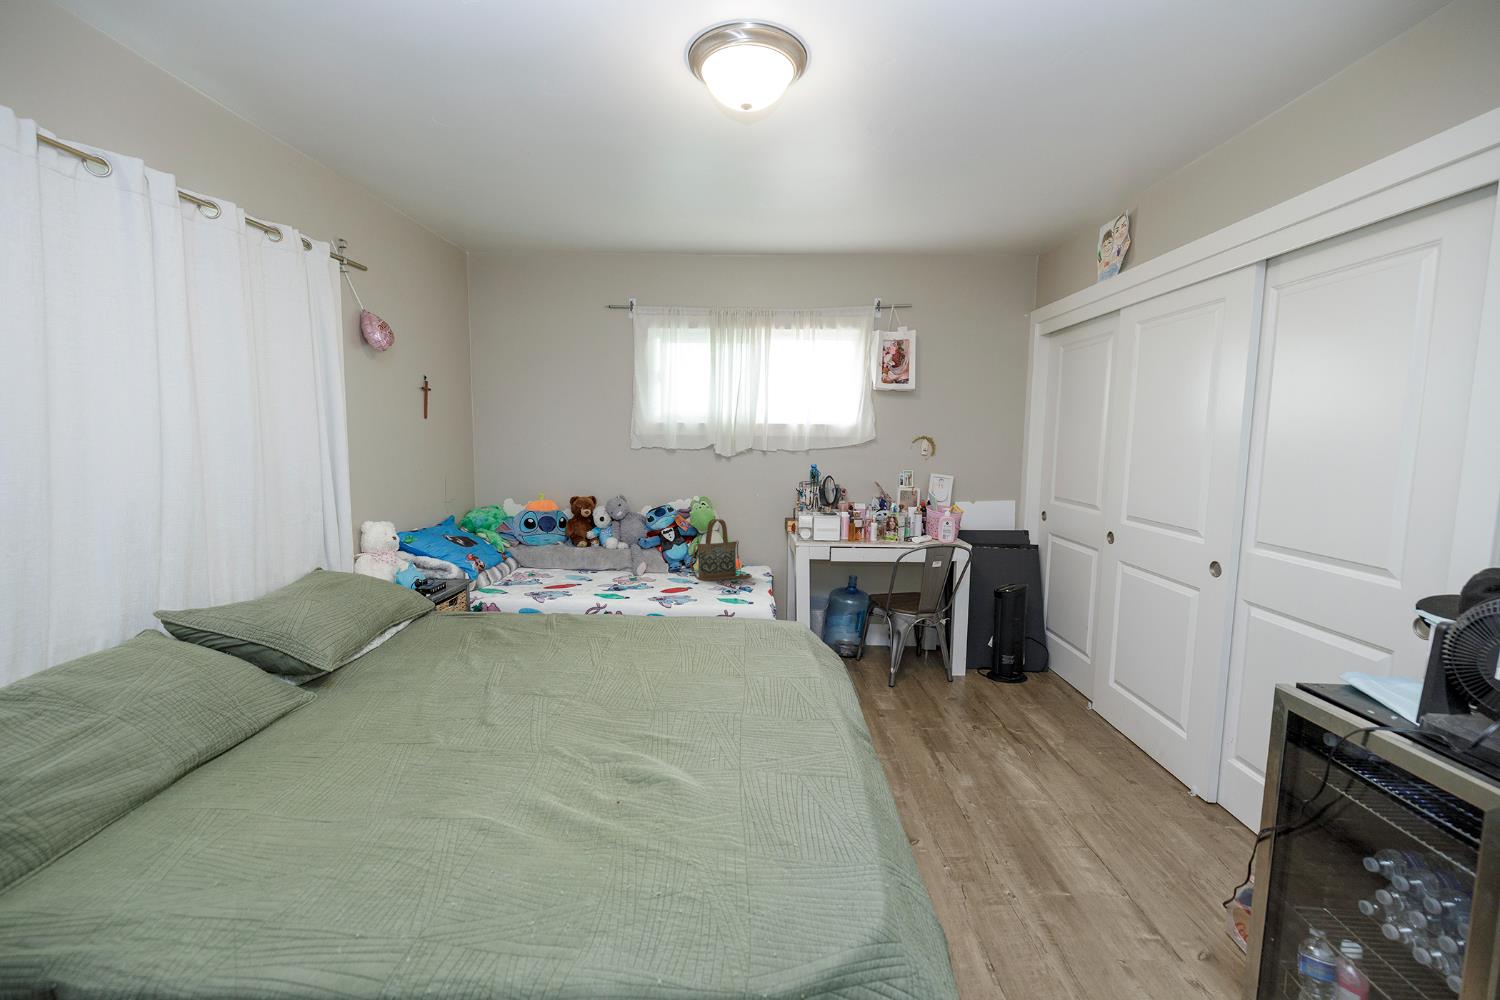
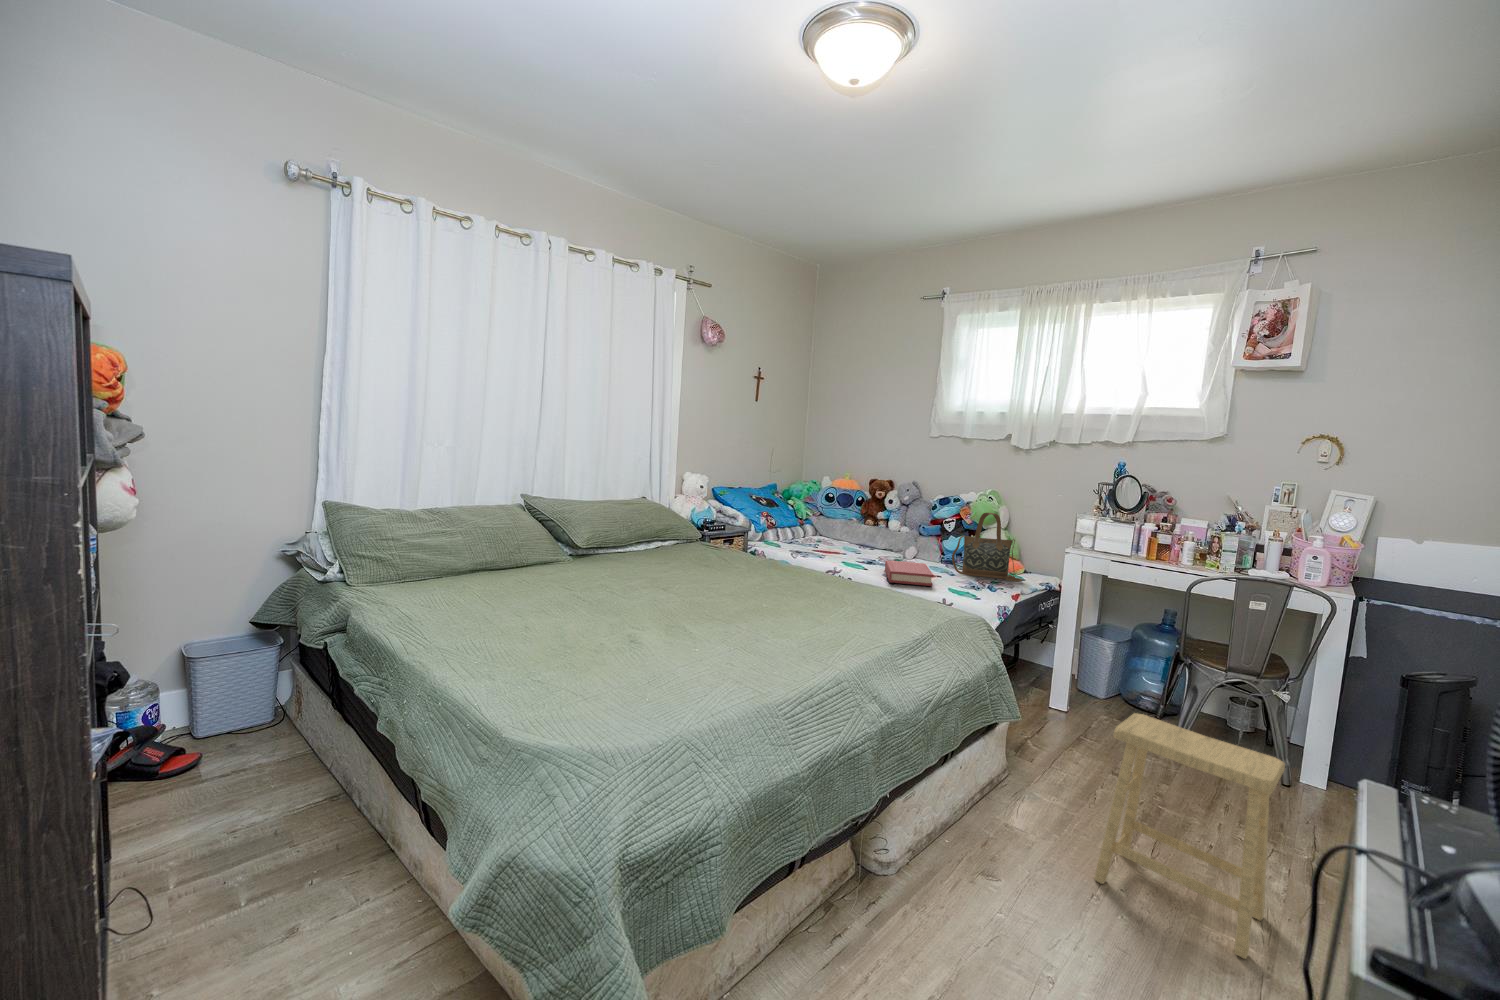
hardback book: none [636,577,697,602] -> present [885,561,933,586]
footstool: none [928,661,1040,806] -> present [1094,713,1285,959]

